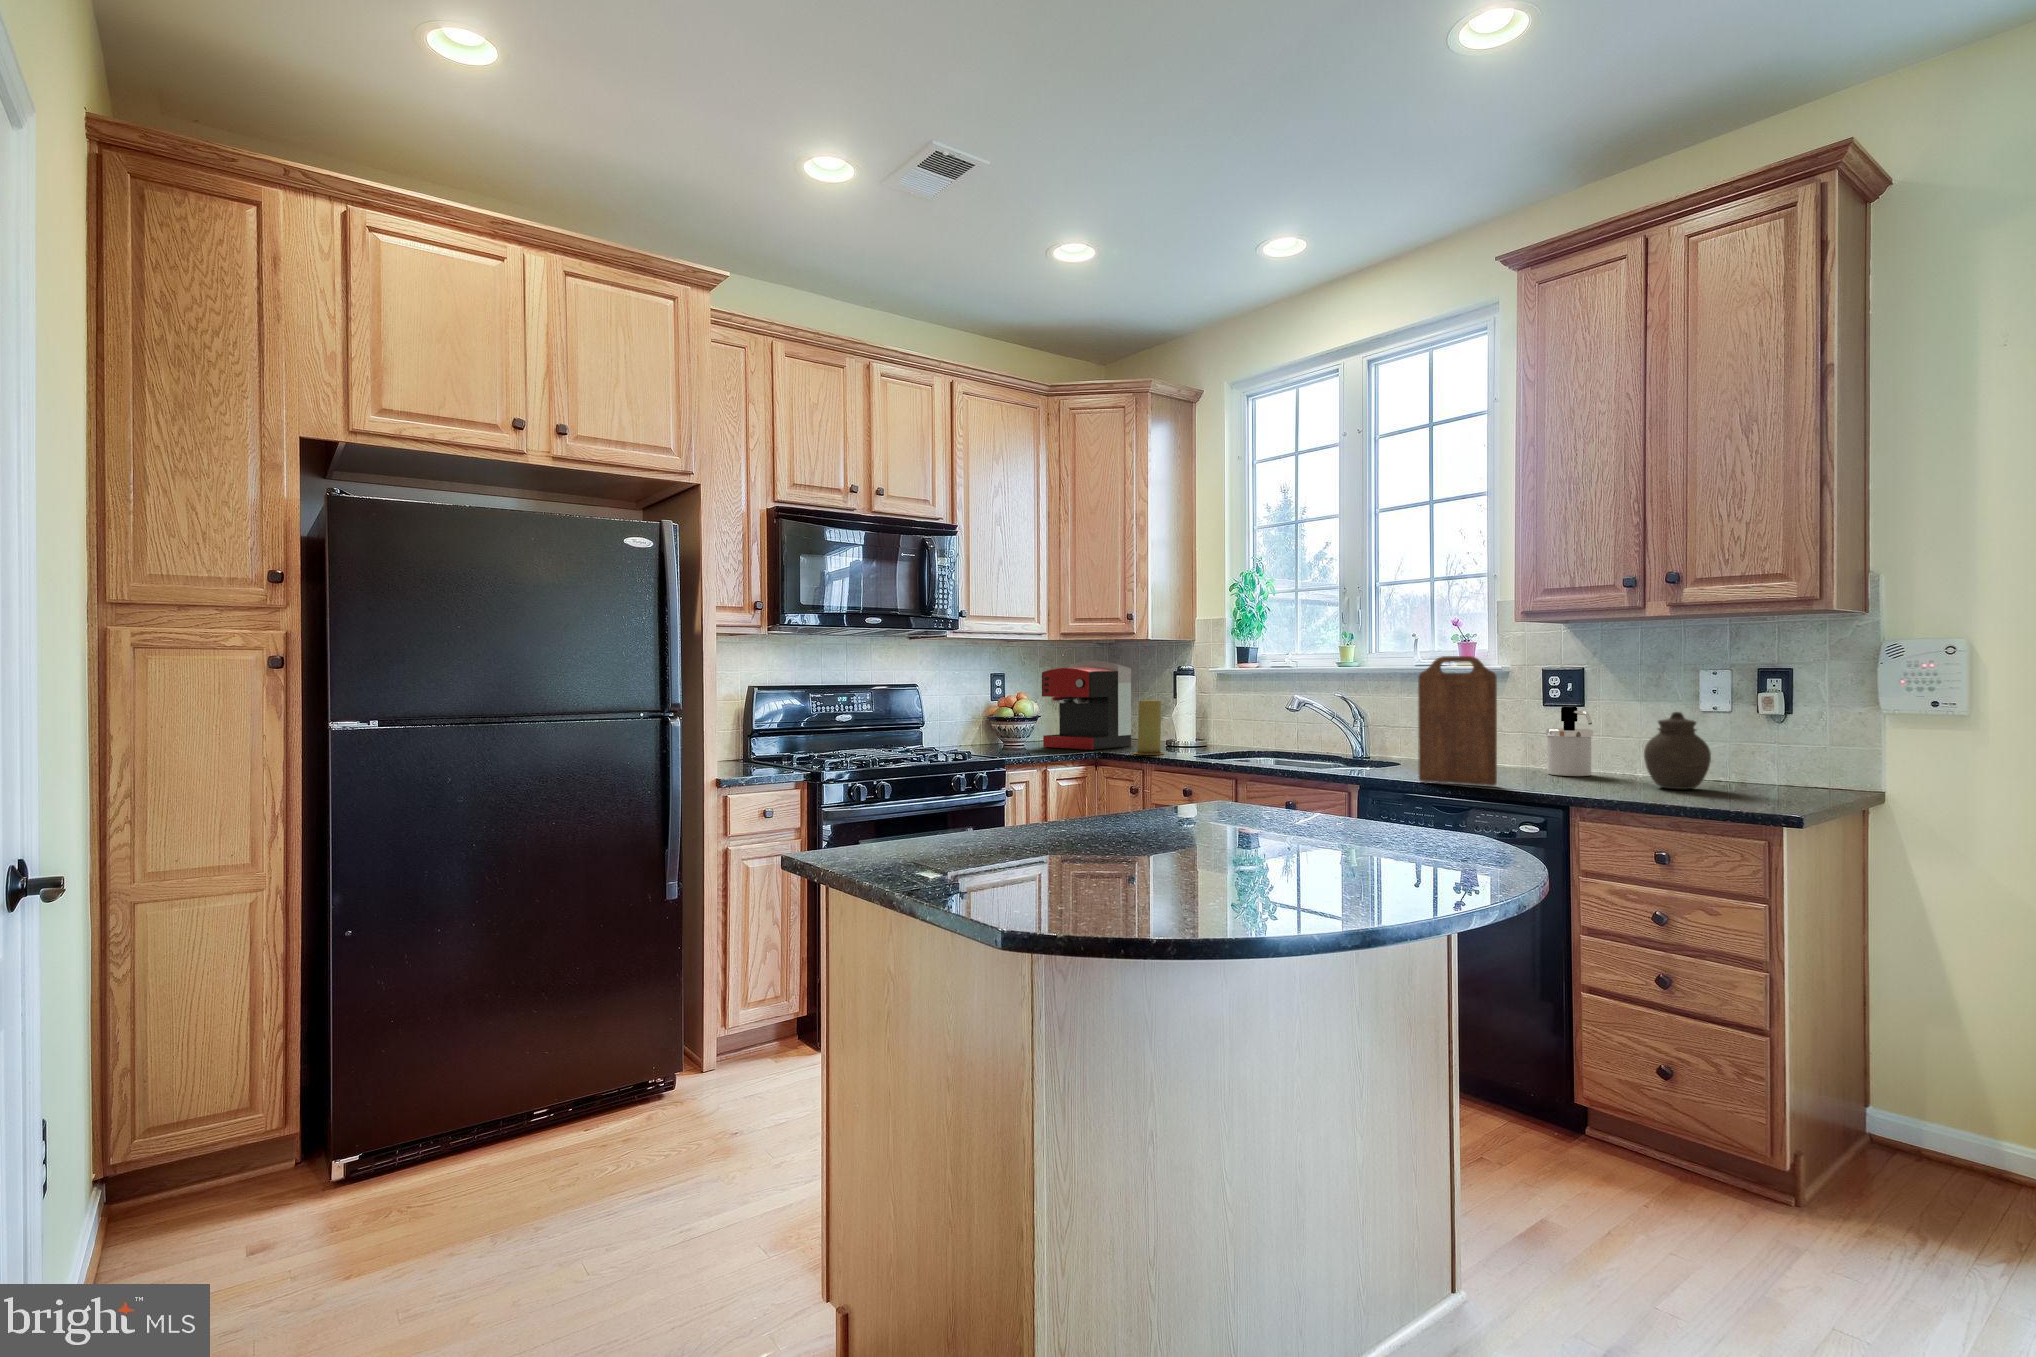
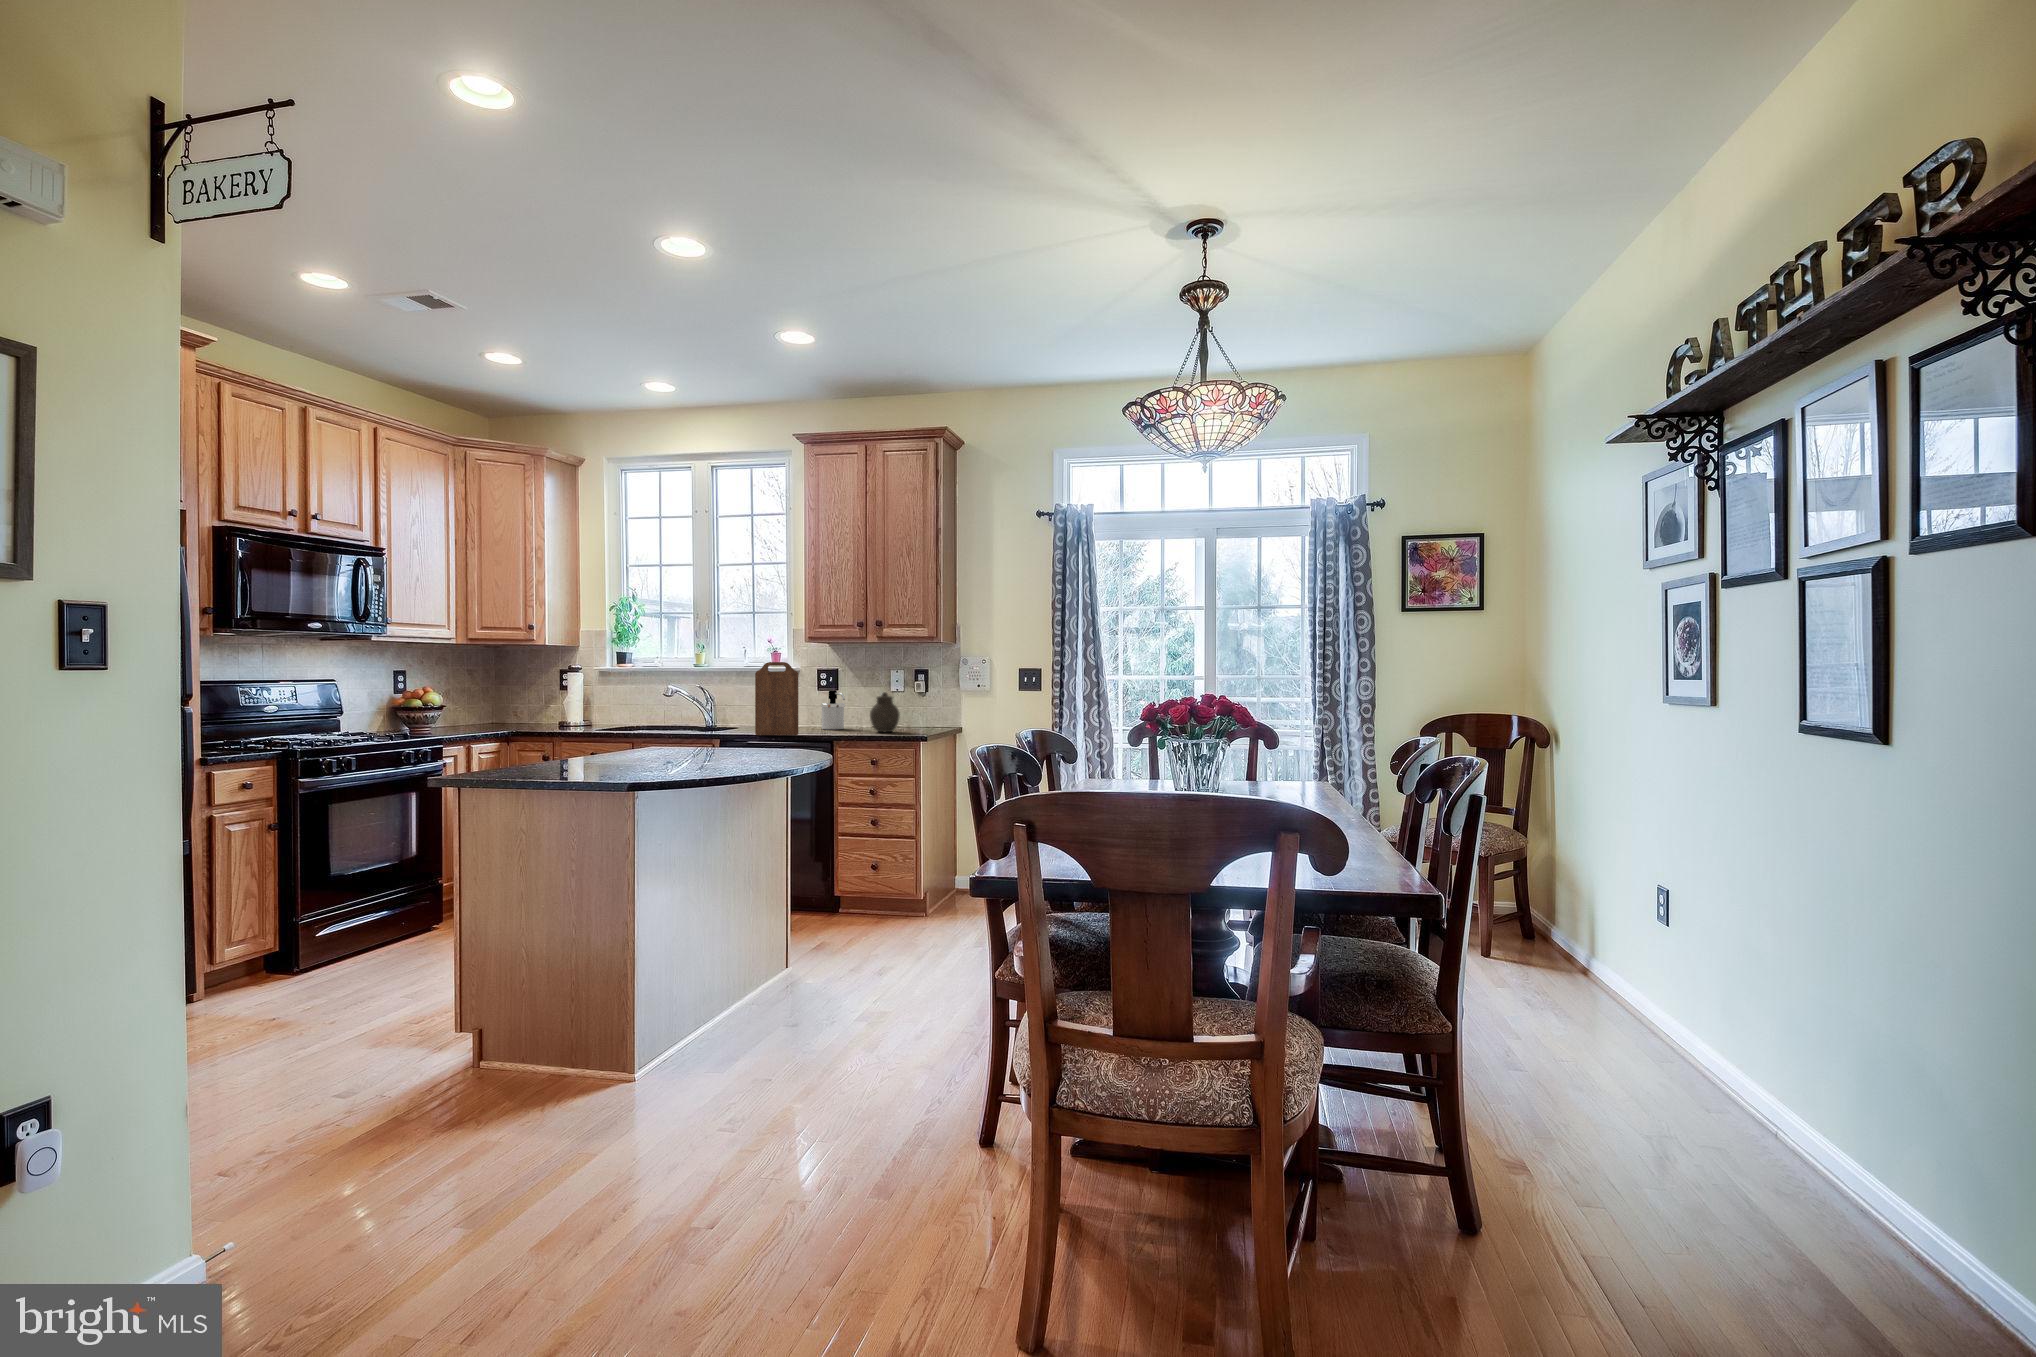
coffee maker: present [1042,661,1131,750] -> none [456,661,532,729]
candle: present [1134,700,1164,755] -> none [544,690,568,730]

